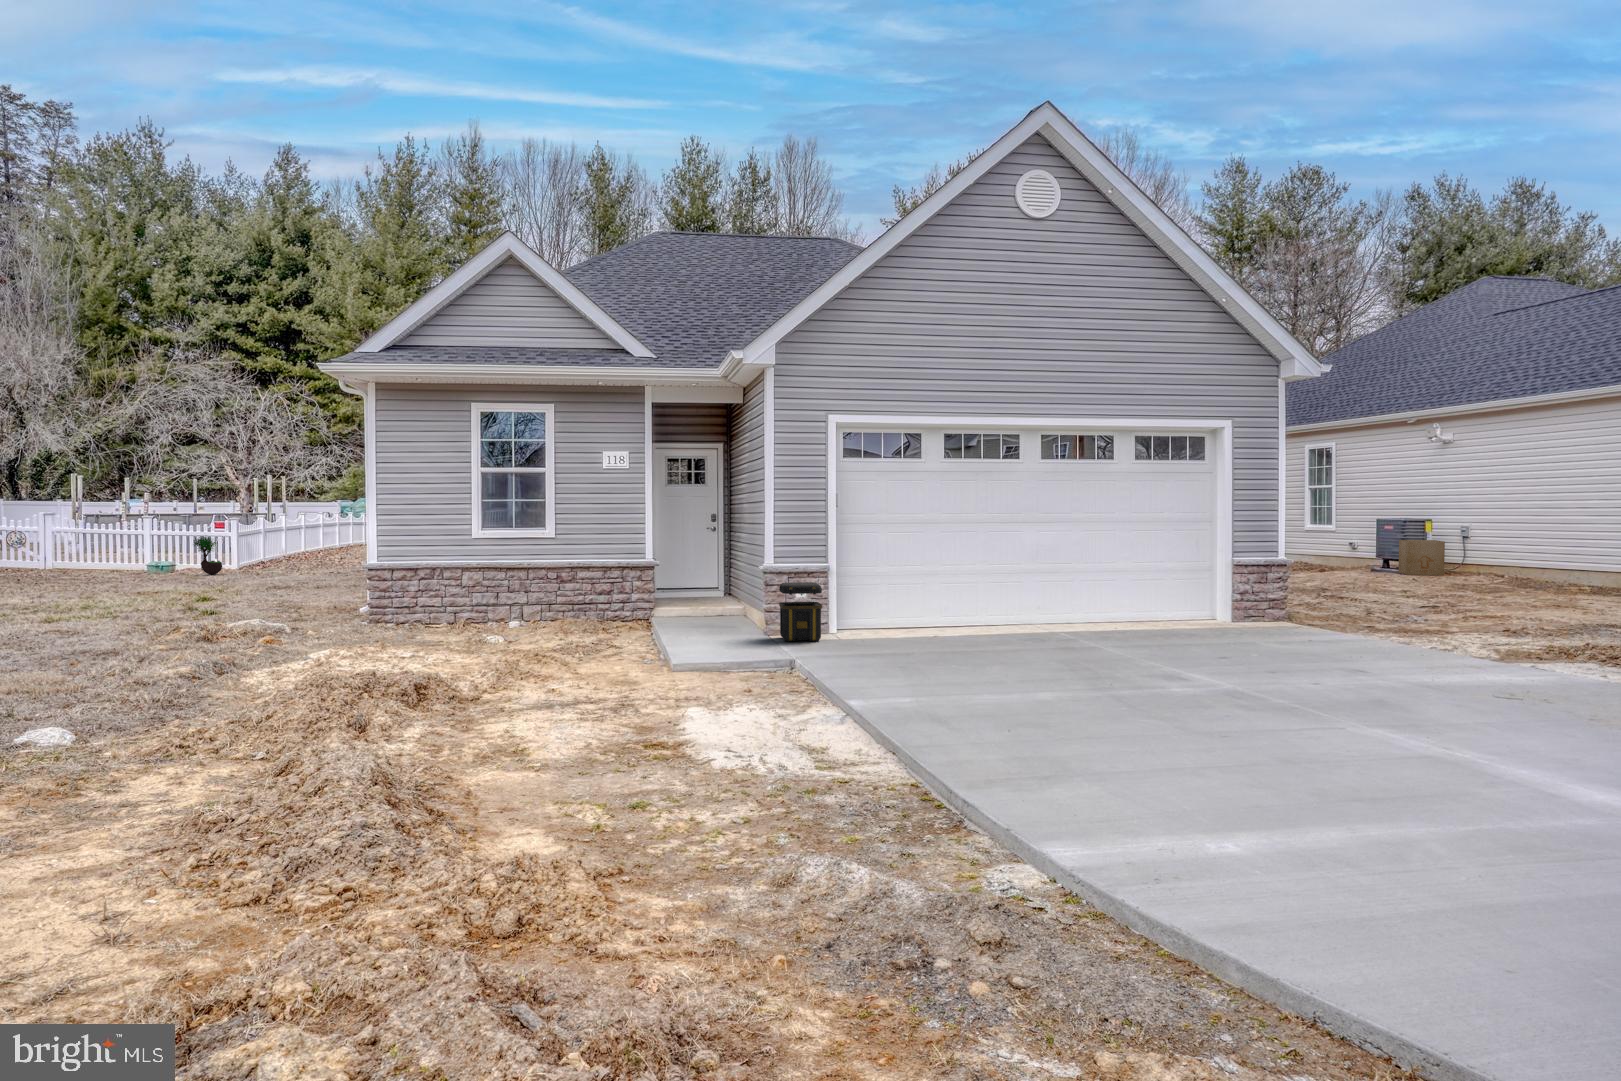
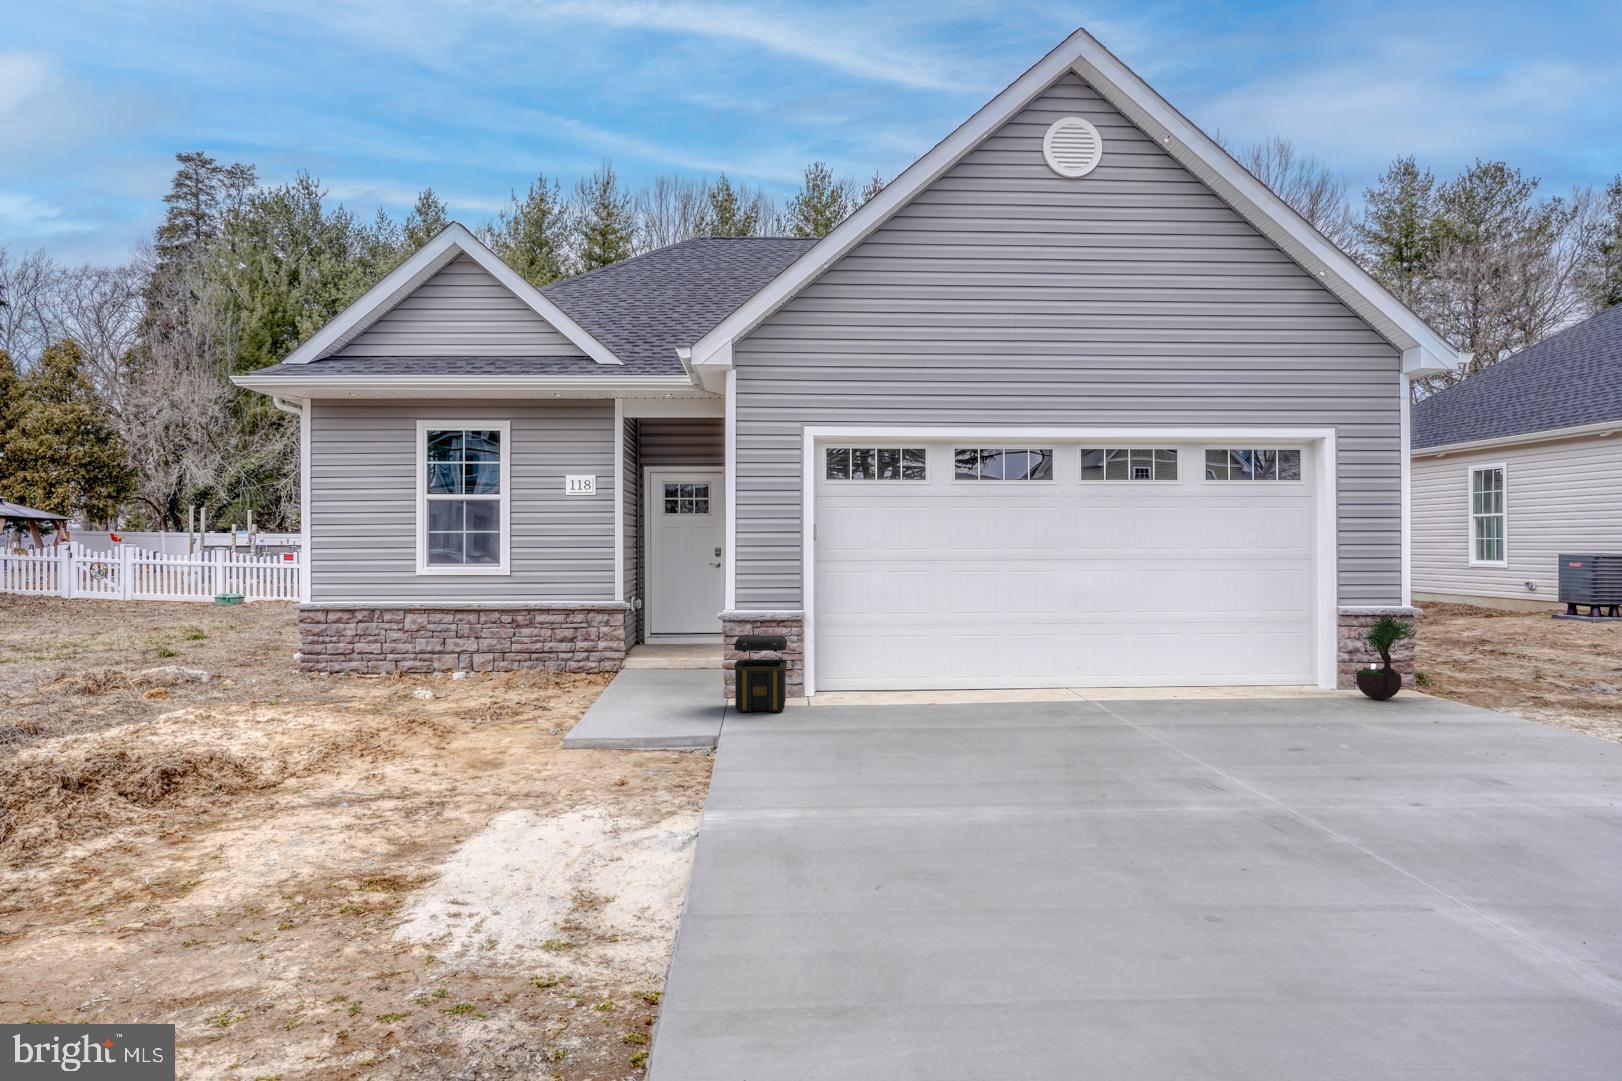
potted tree: present [194,537,222,575] -> present [1356,613,1412,700]
cardboard box: present [1399,540,1445,575] -> none [1517,580,1576,622]

